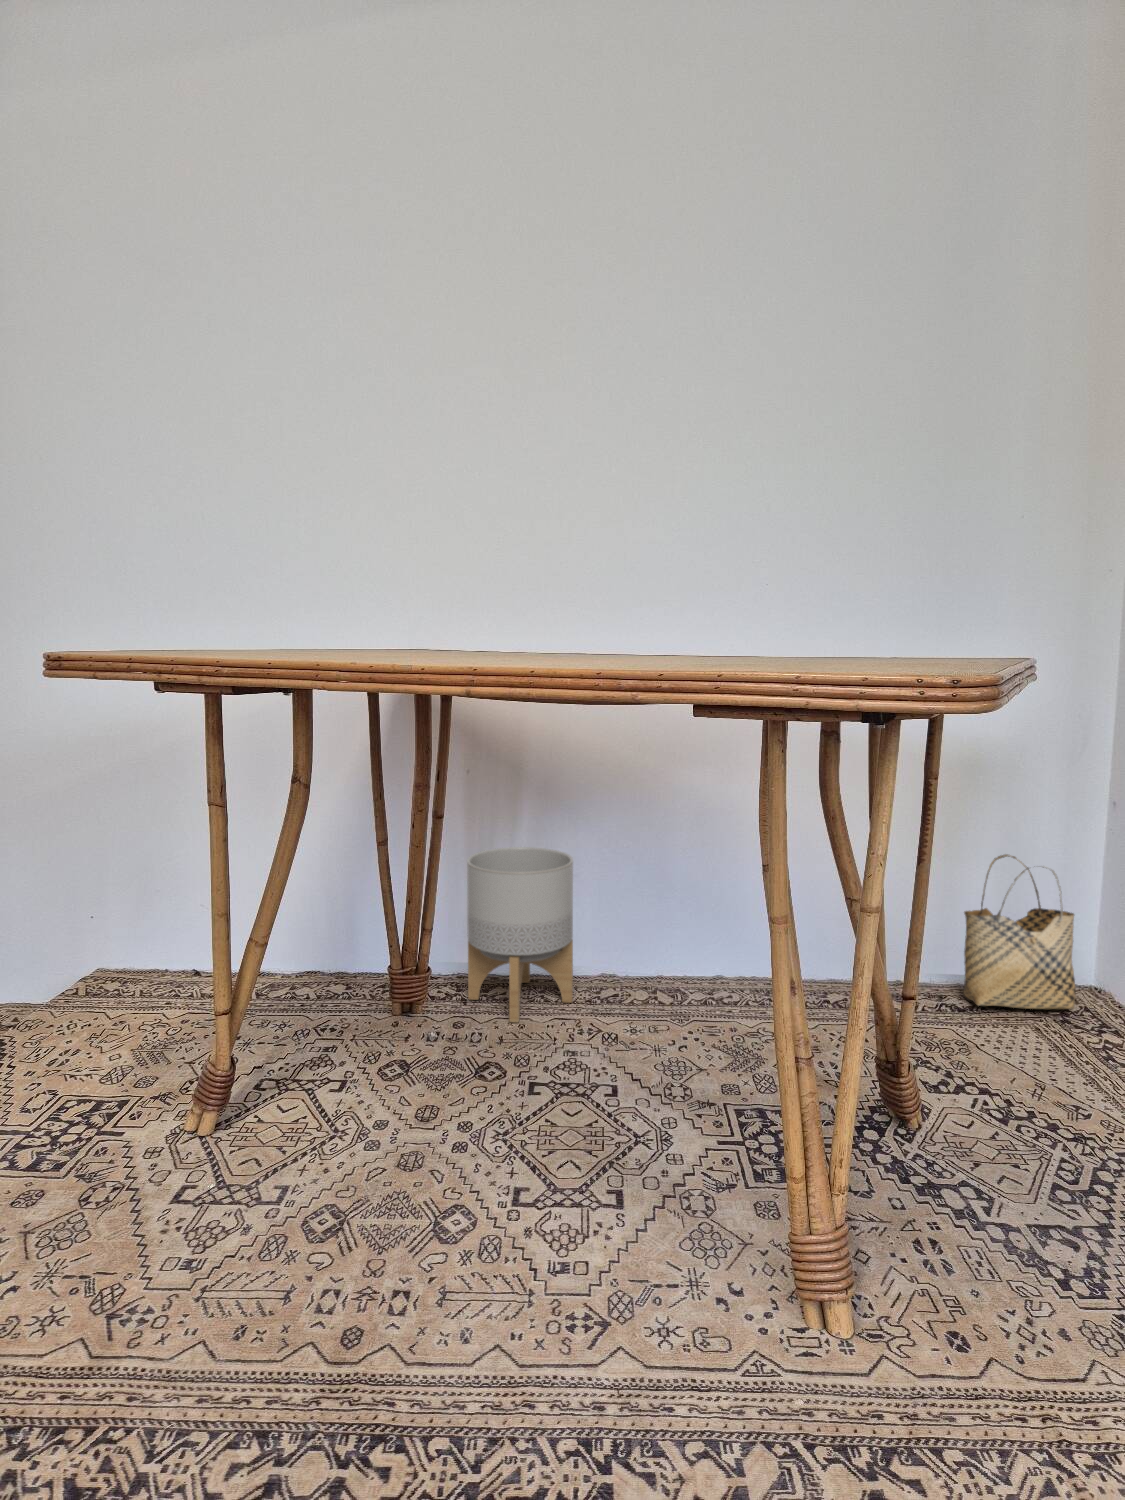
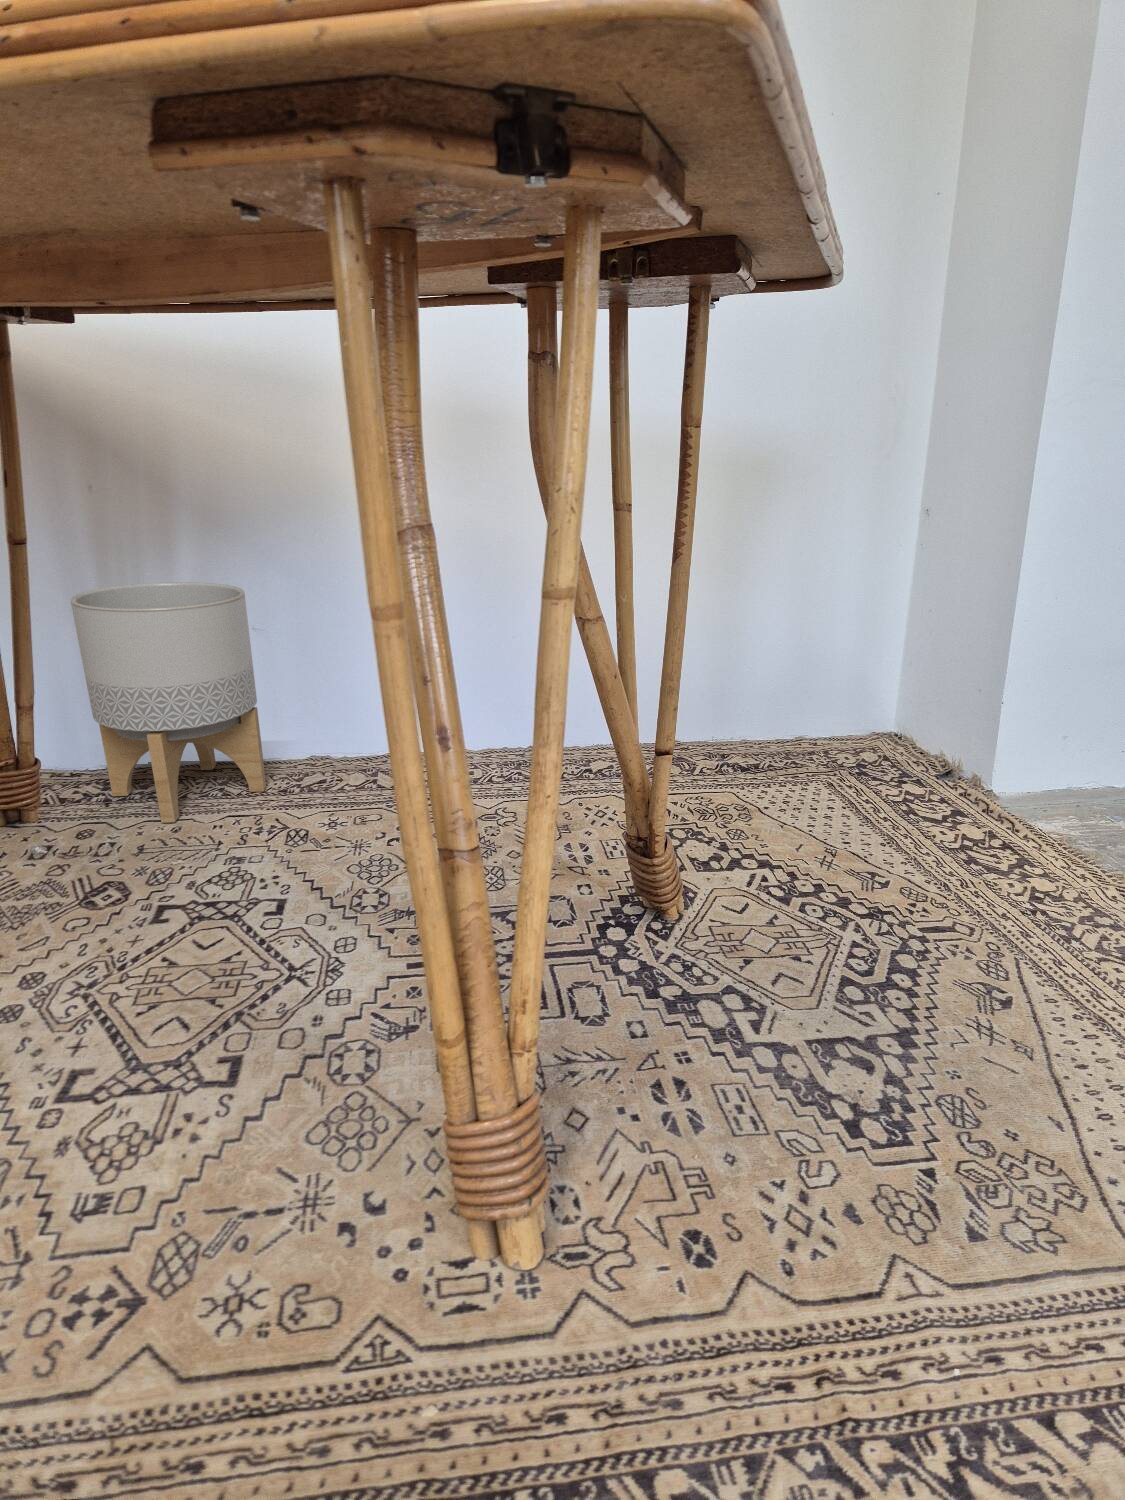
woven basket: present [963,855,1076,1009] -> none [755,583,886,765]

